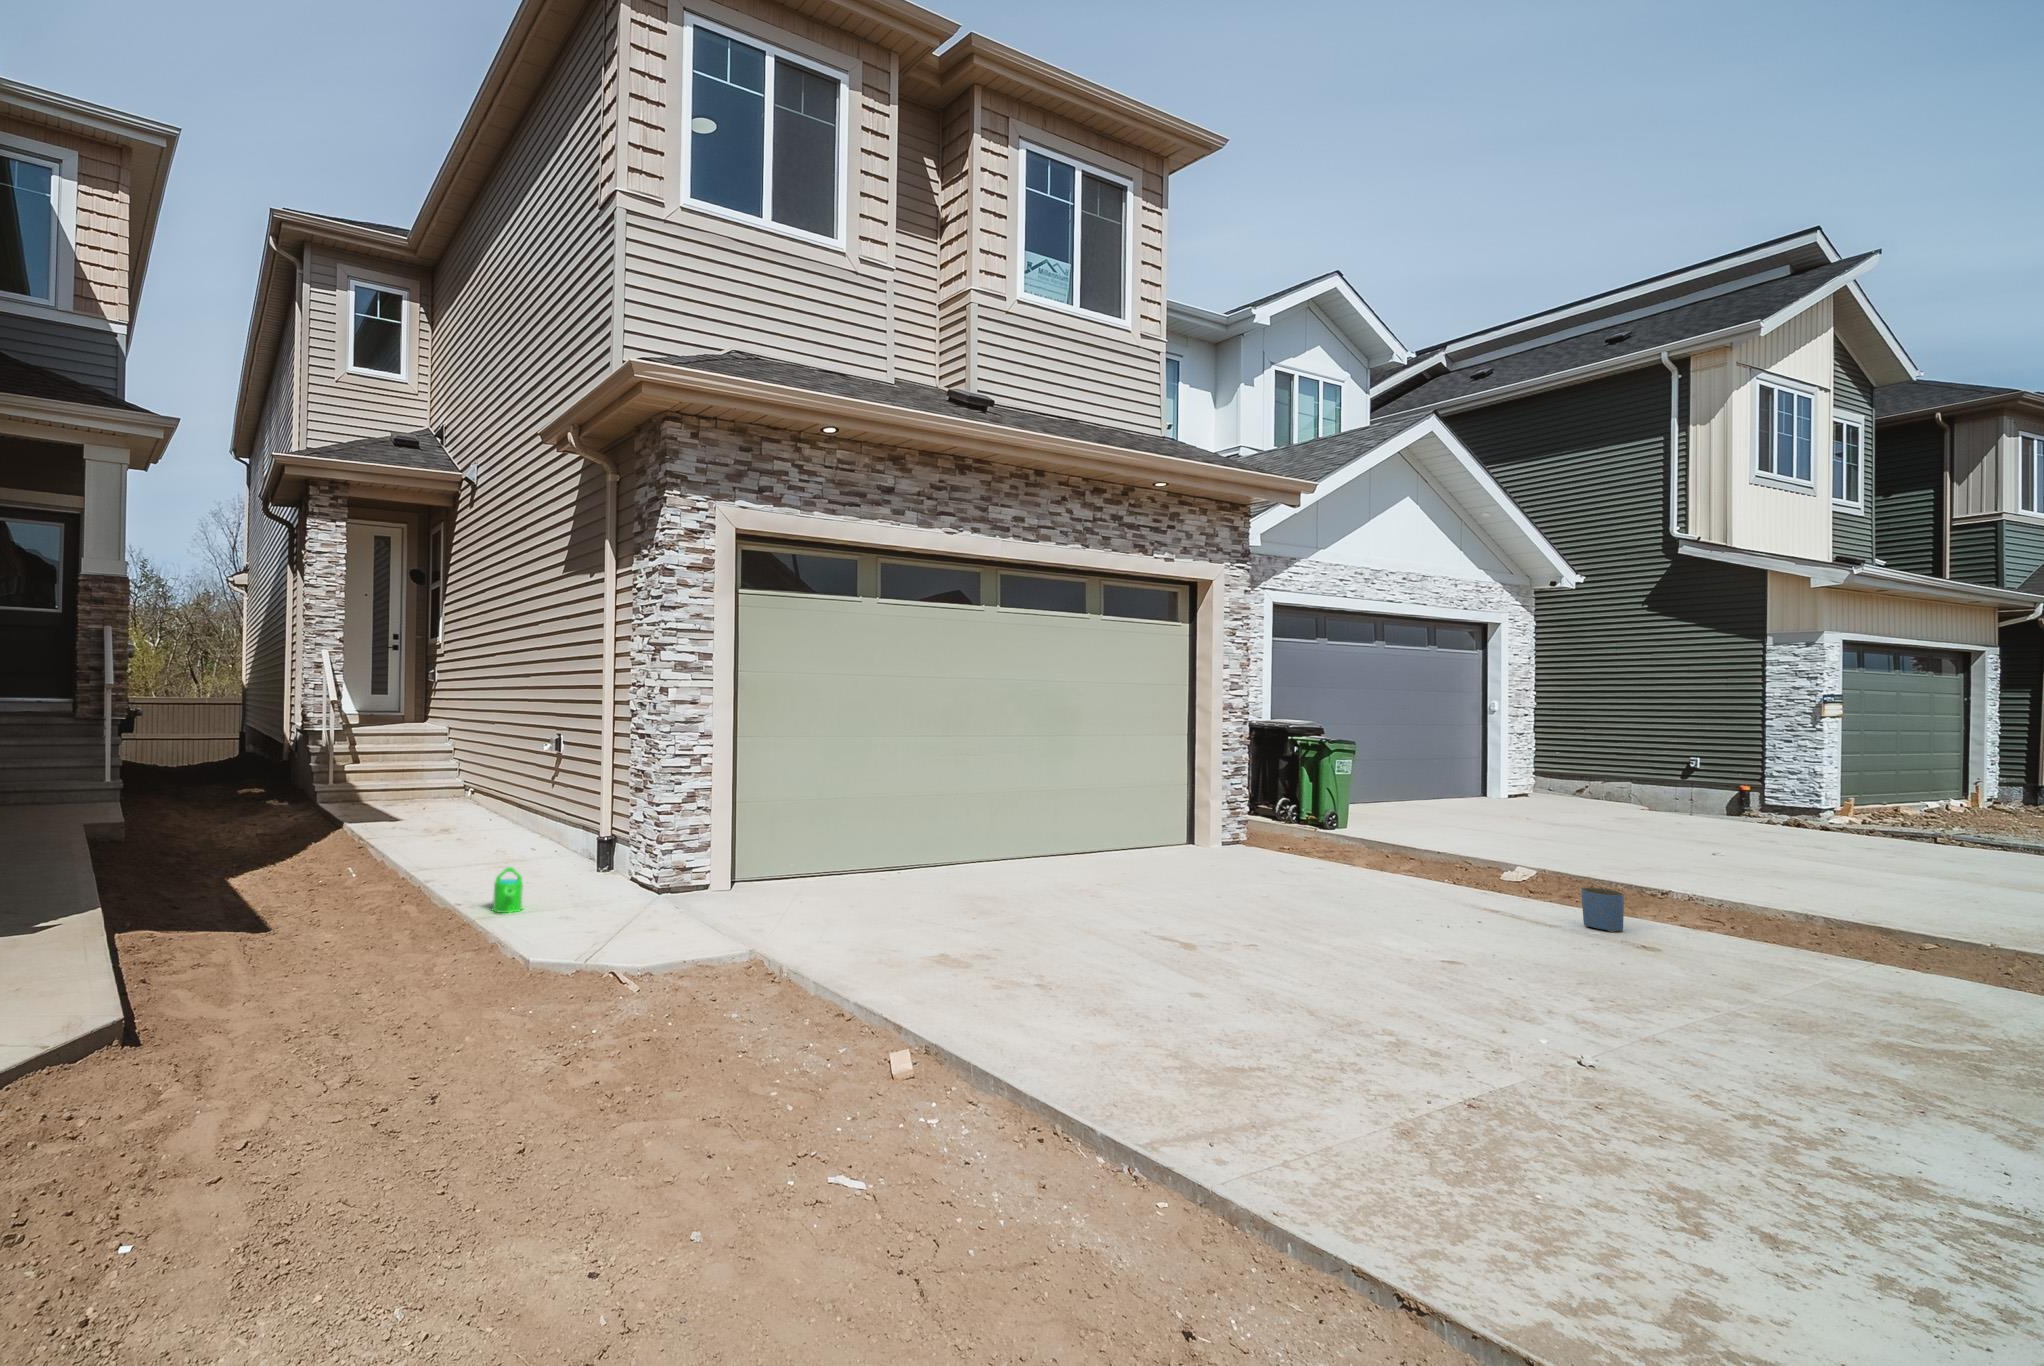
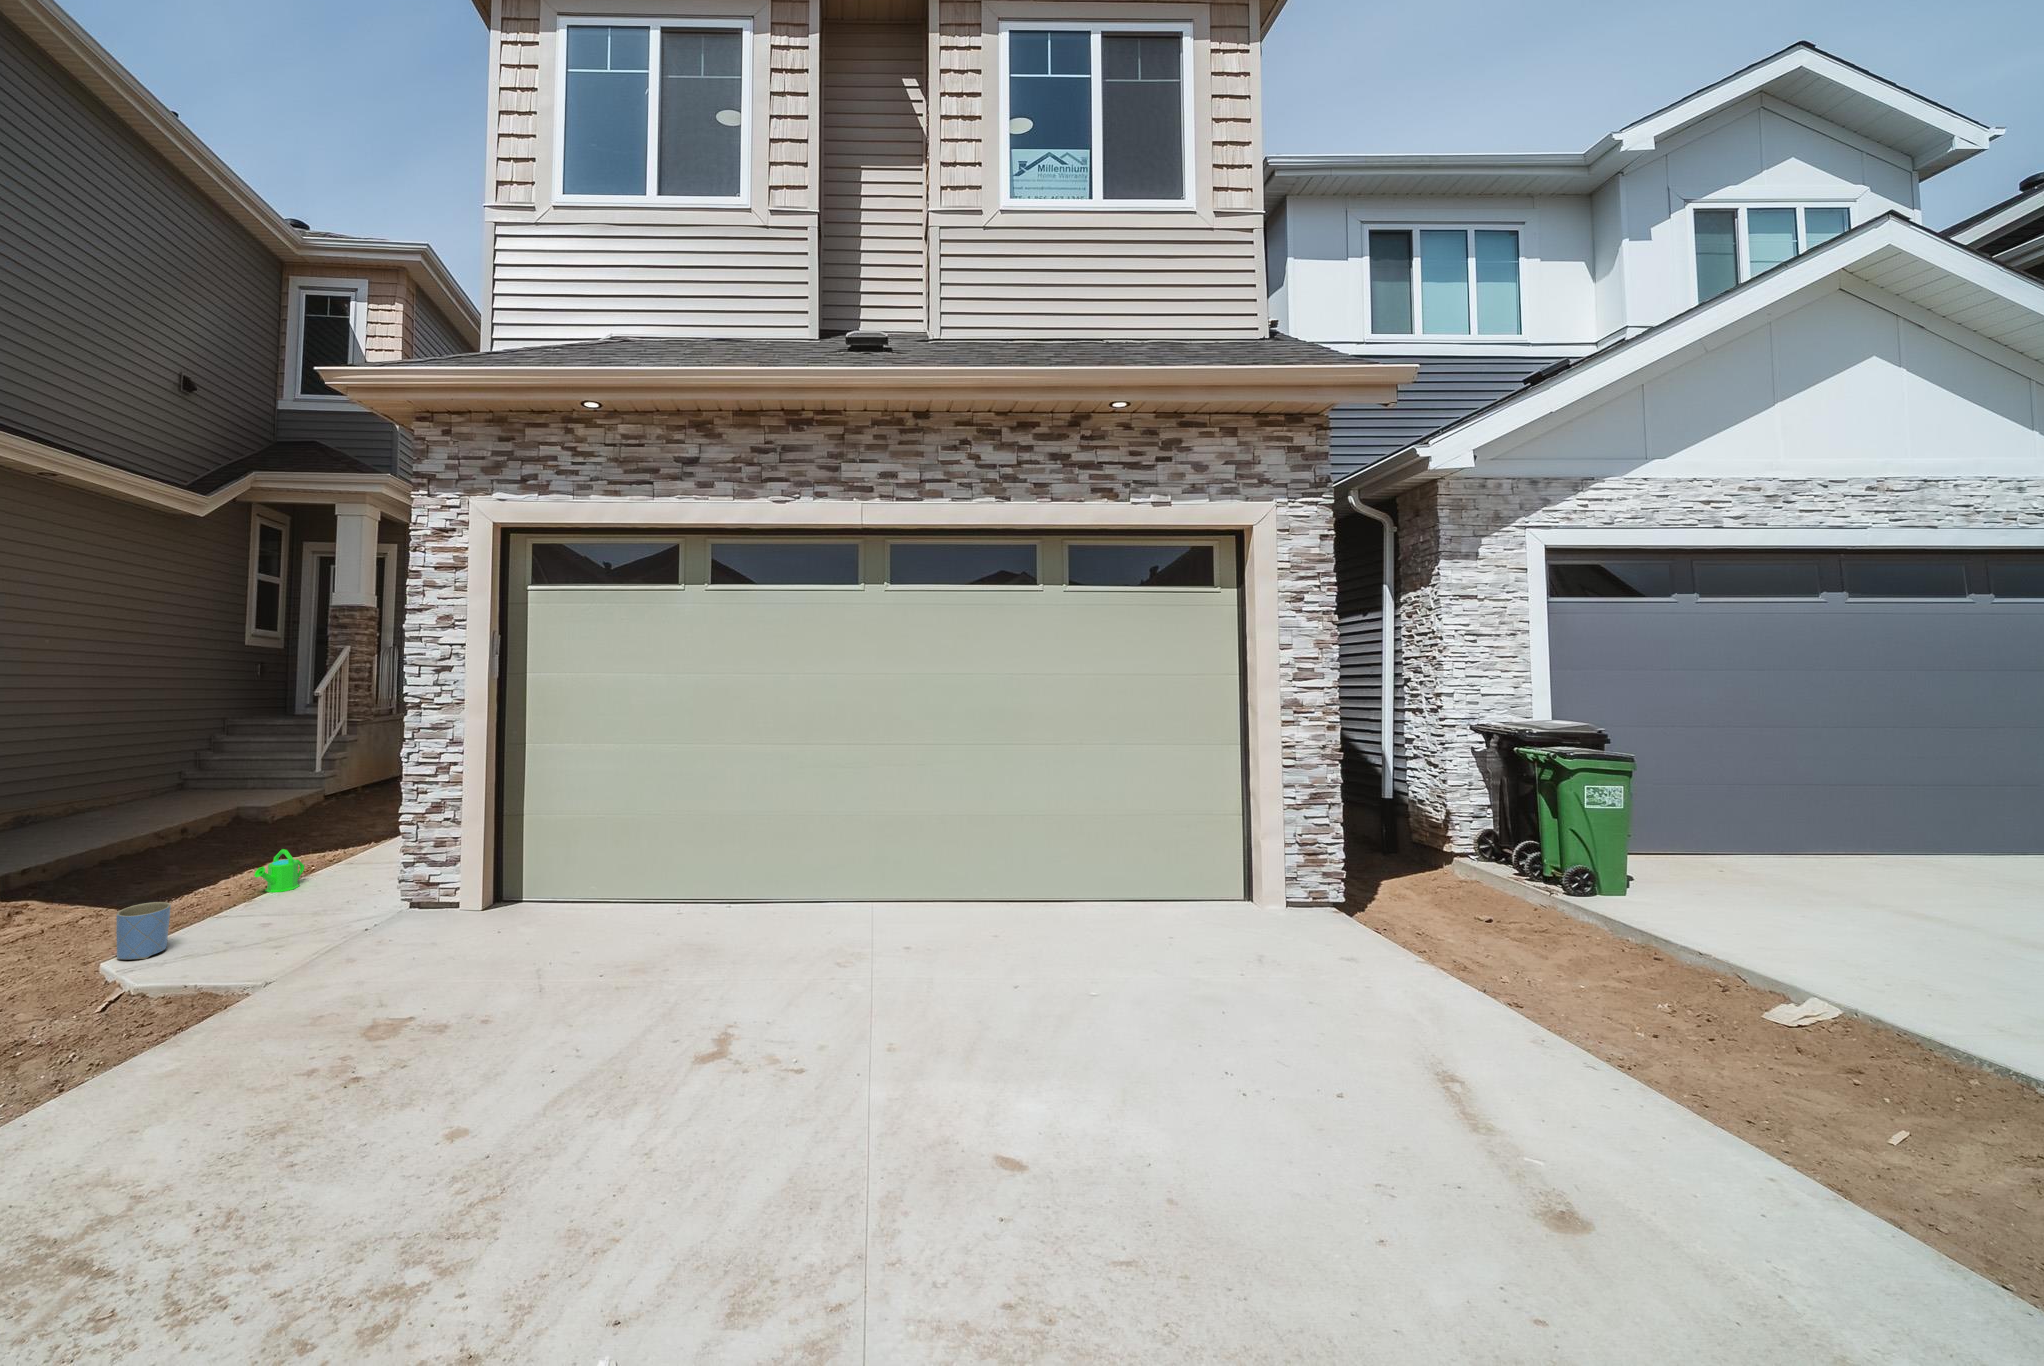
planter: present [1581,888,1624,932] -> present [116,902,171,960]

